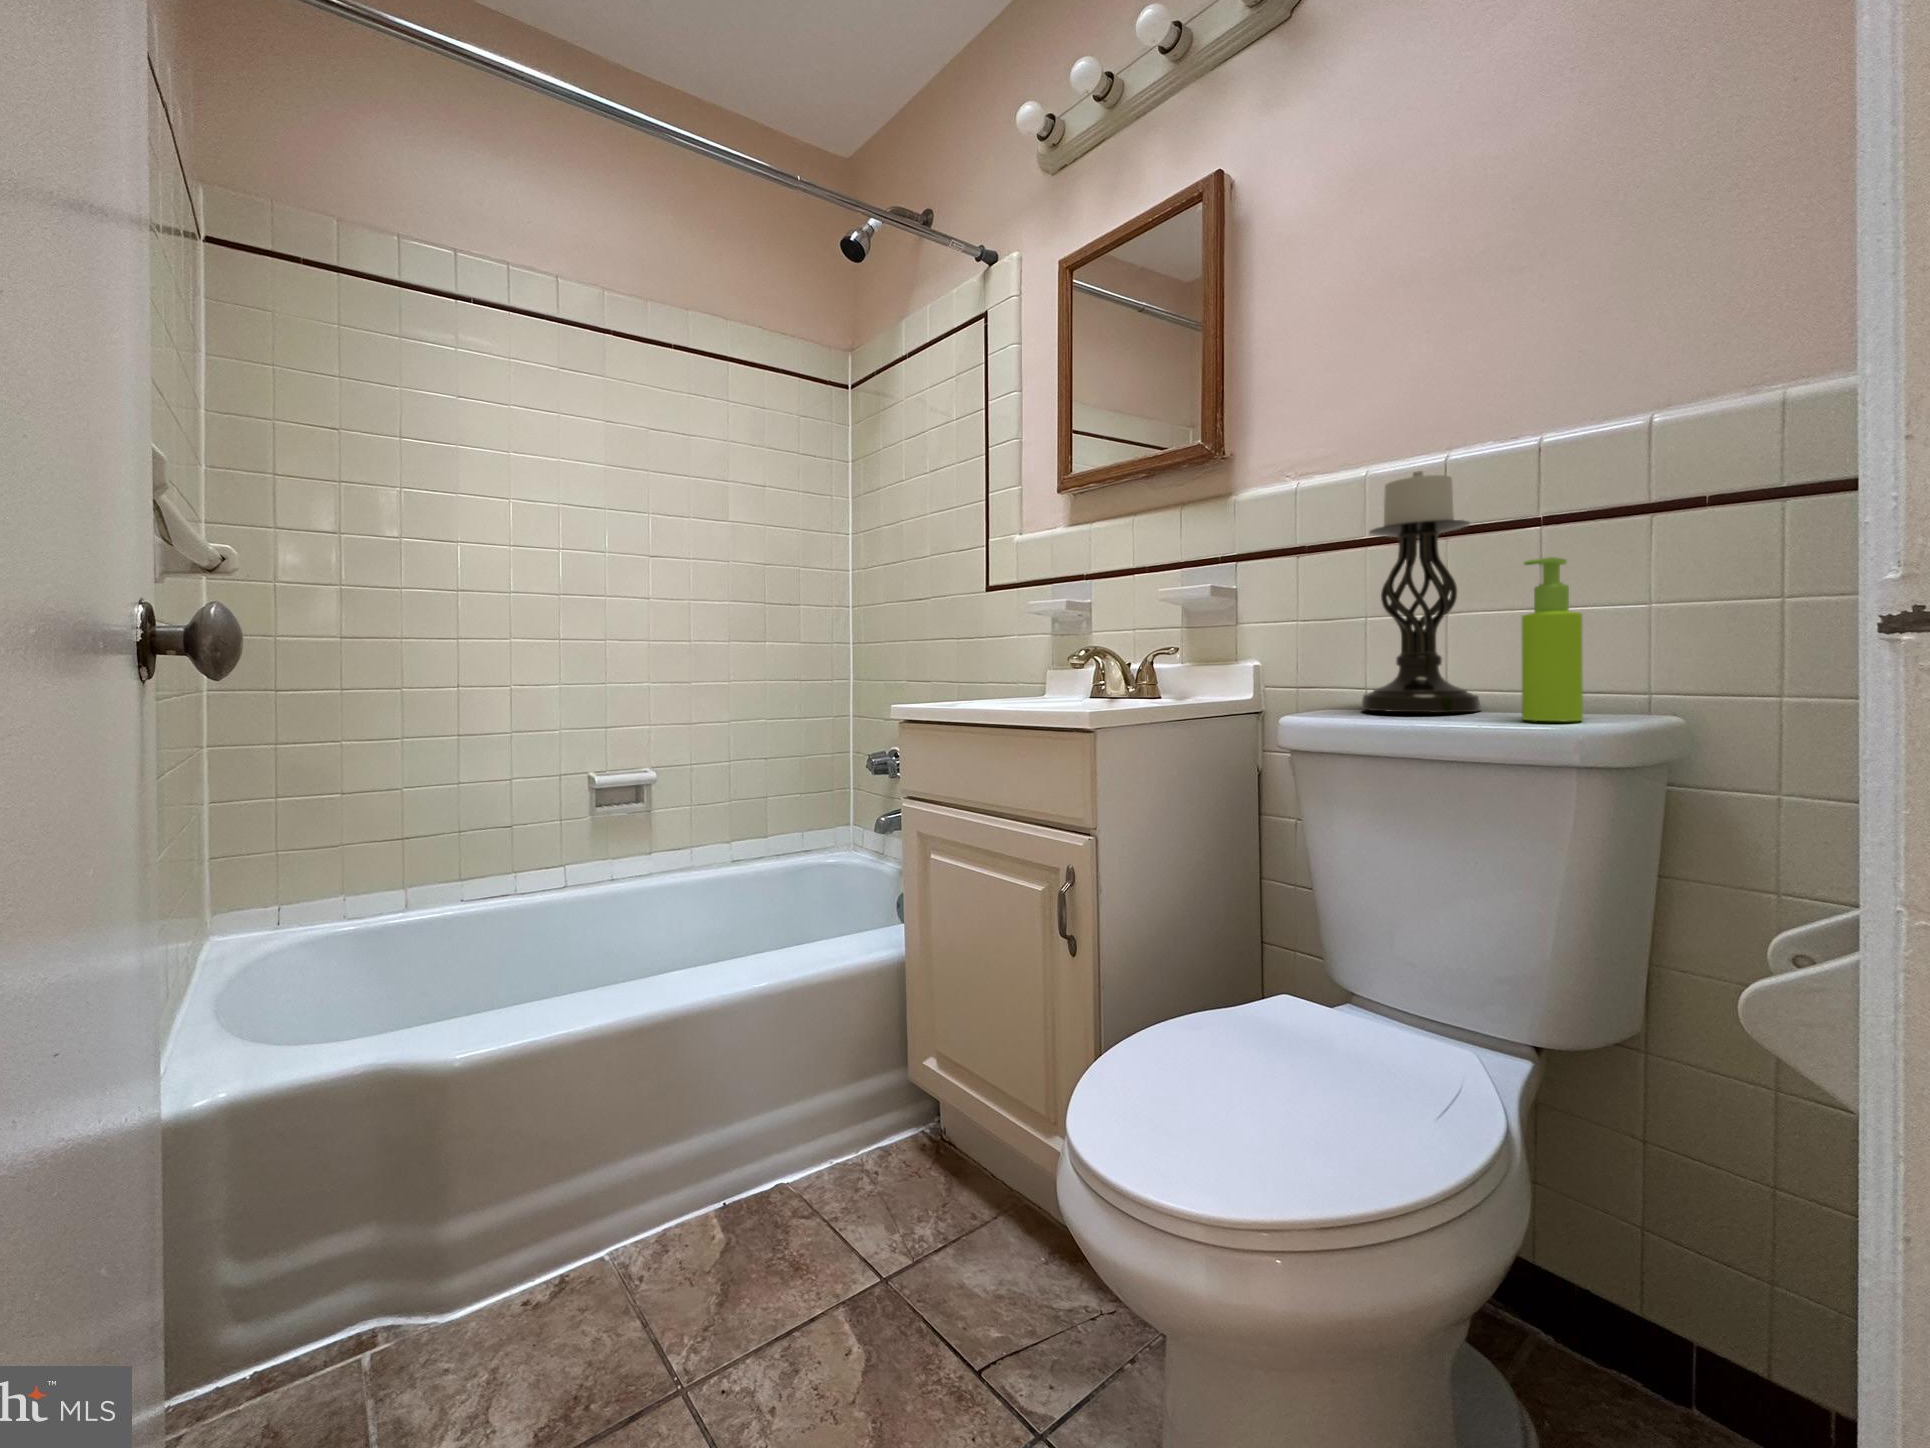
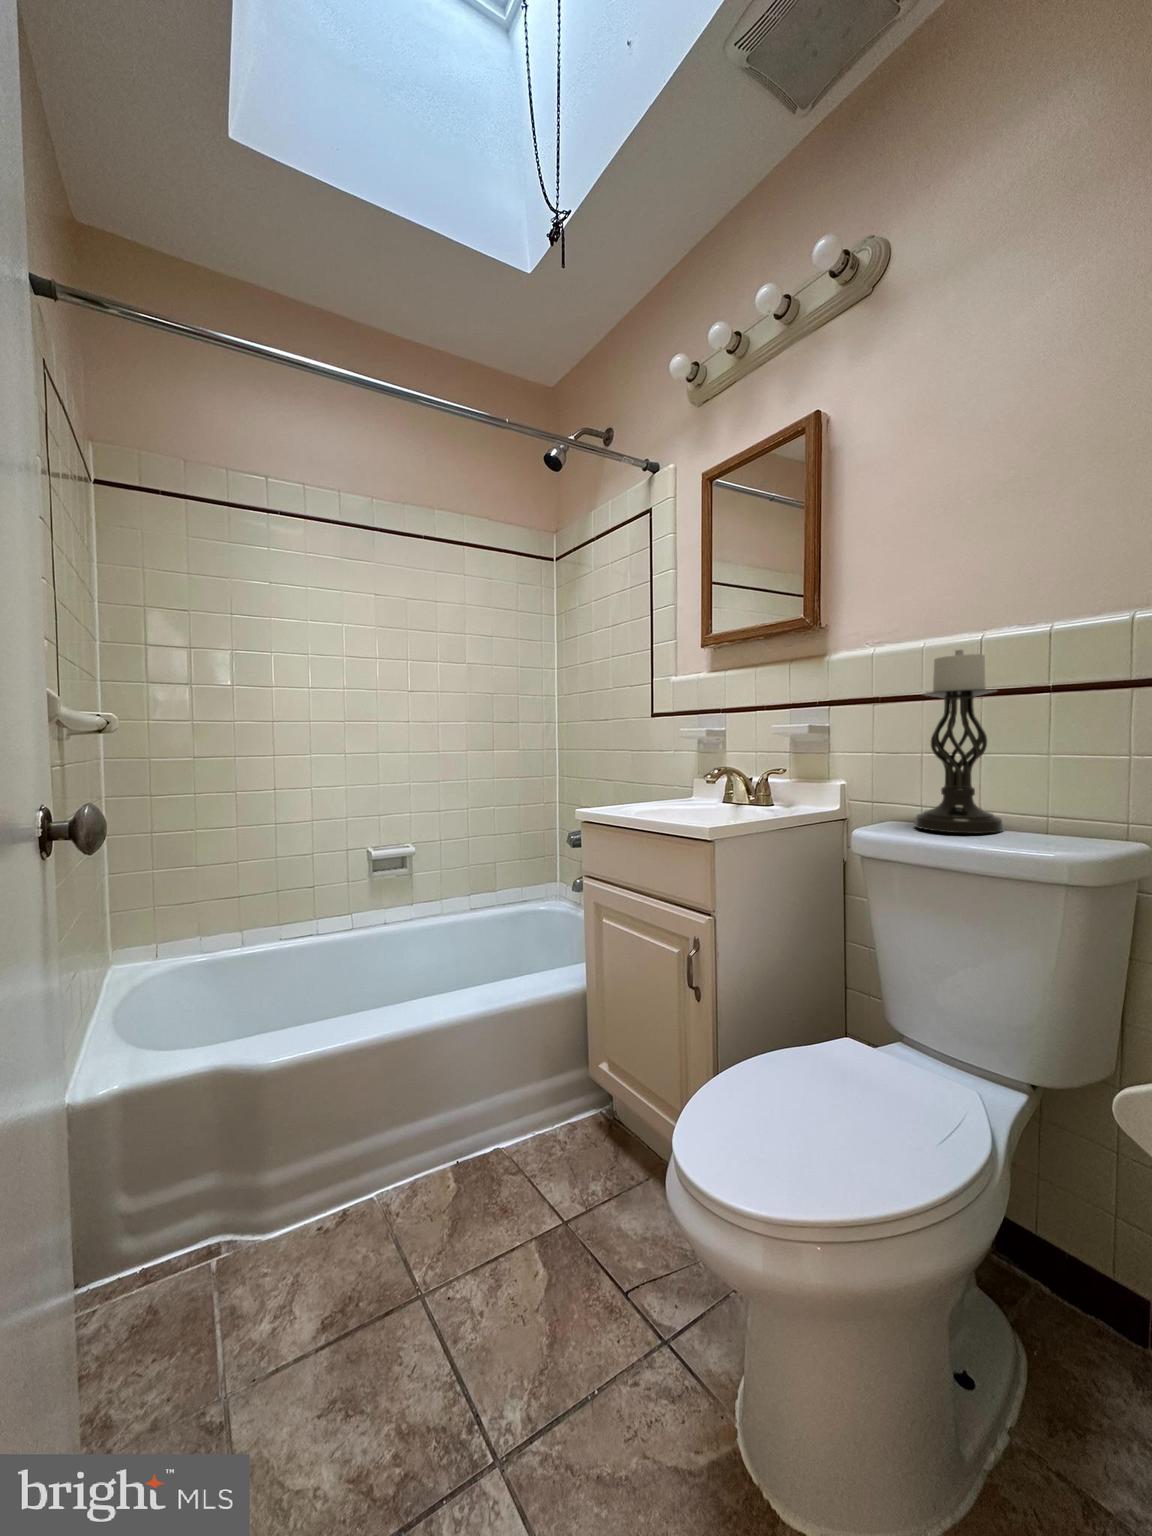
soap dispenser: present [1521,557,1583,721] -> none [1028,726,1073,849]

